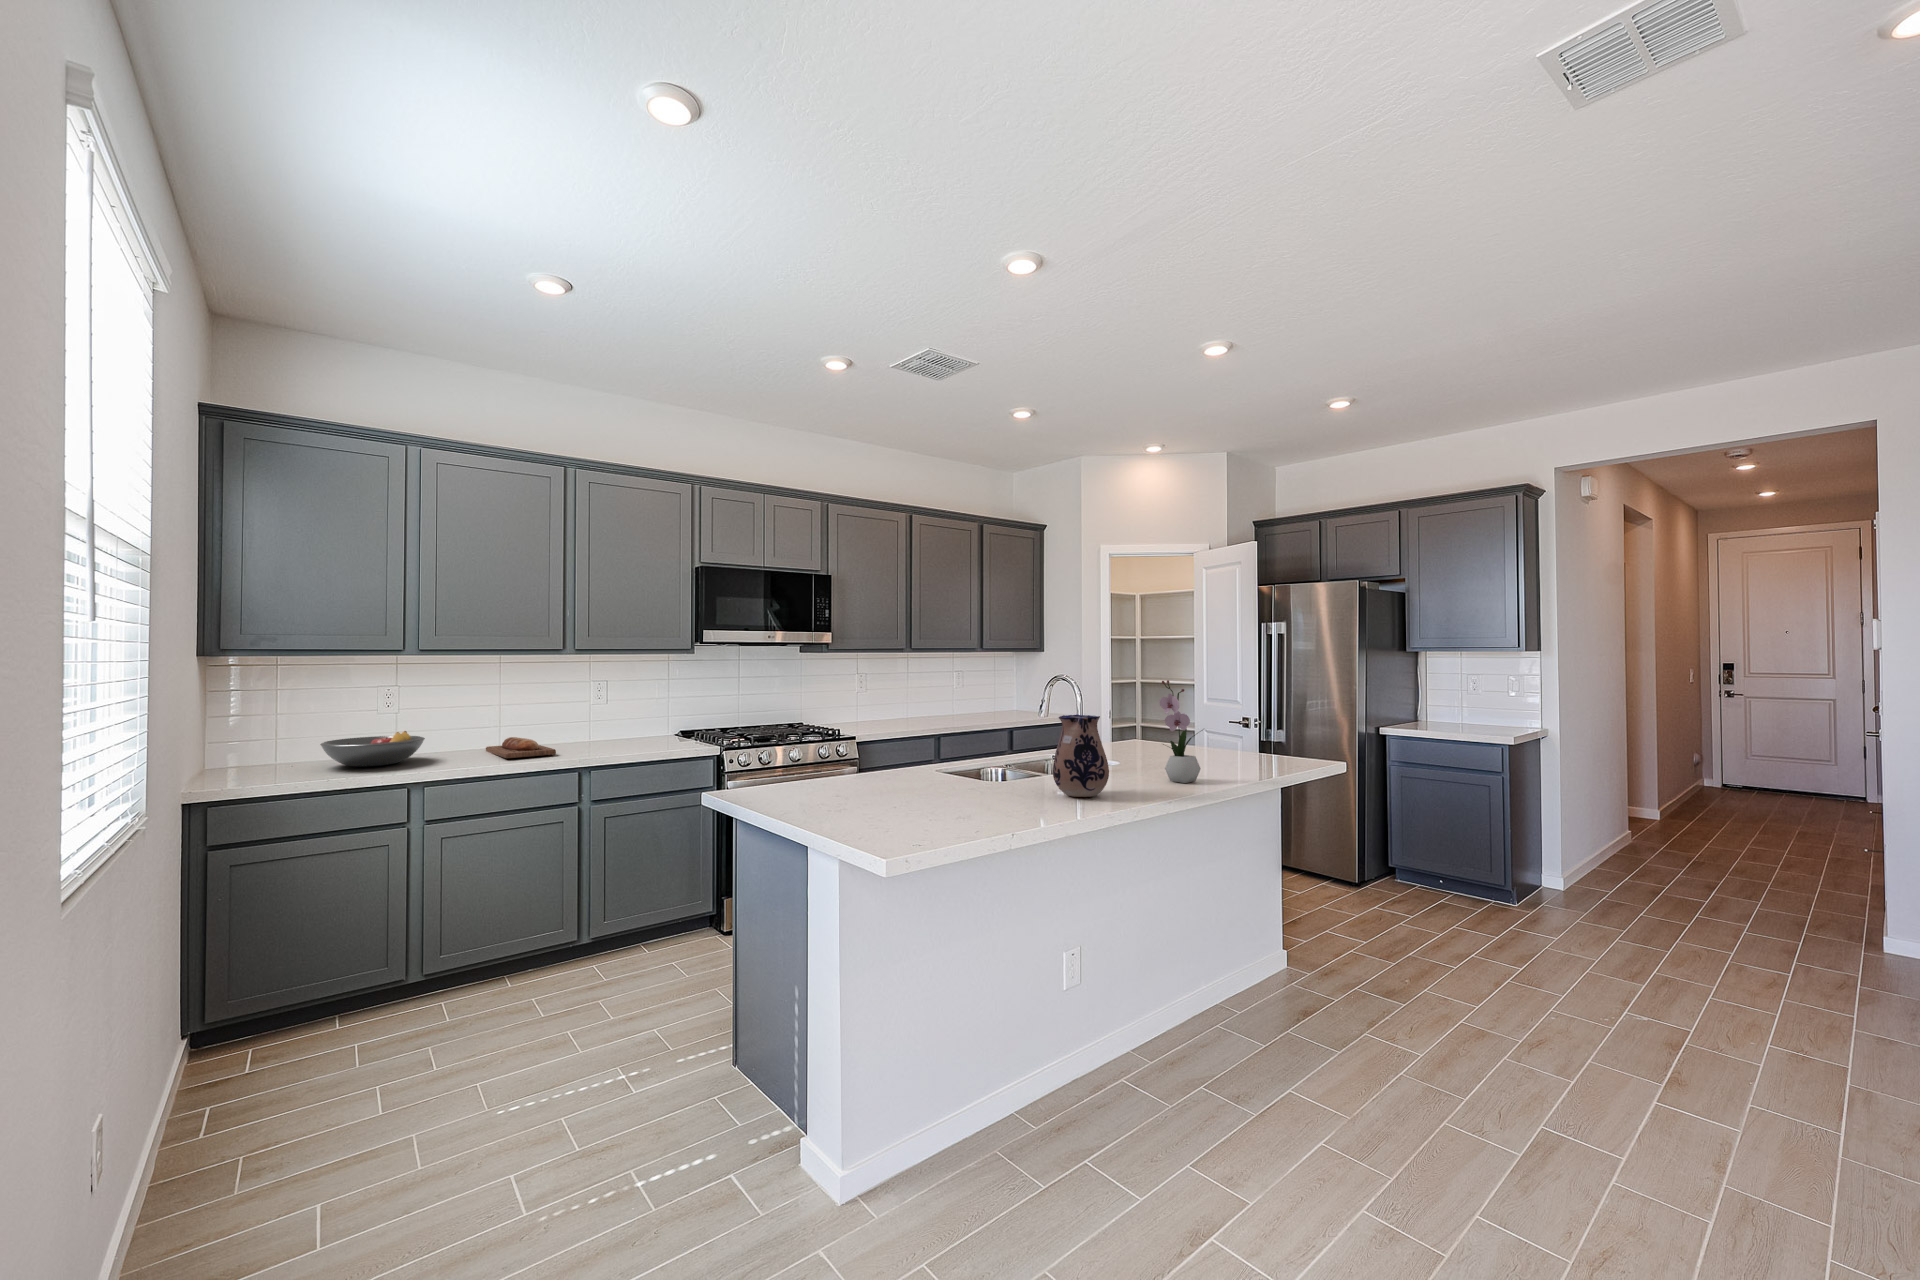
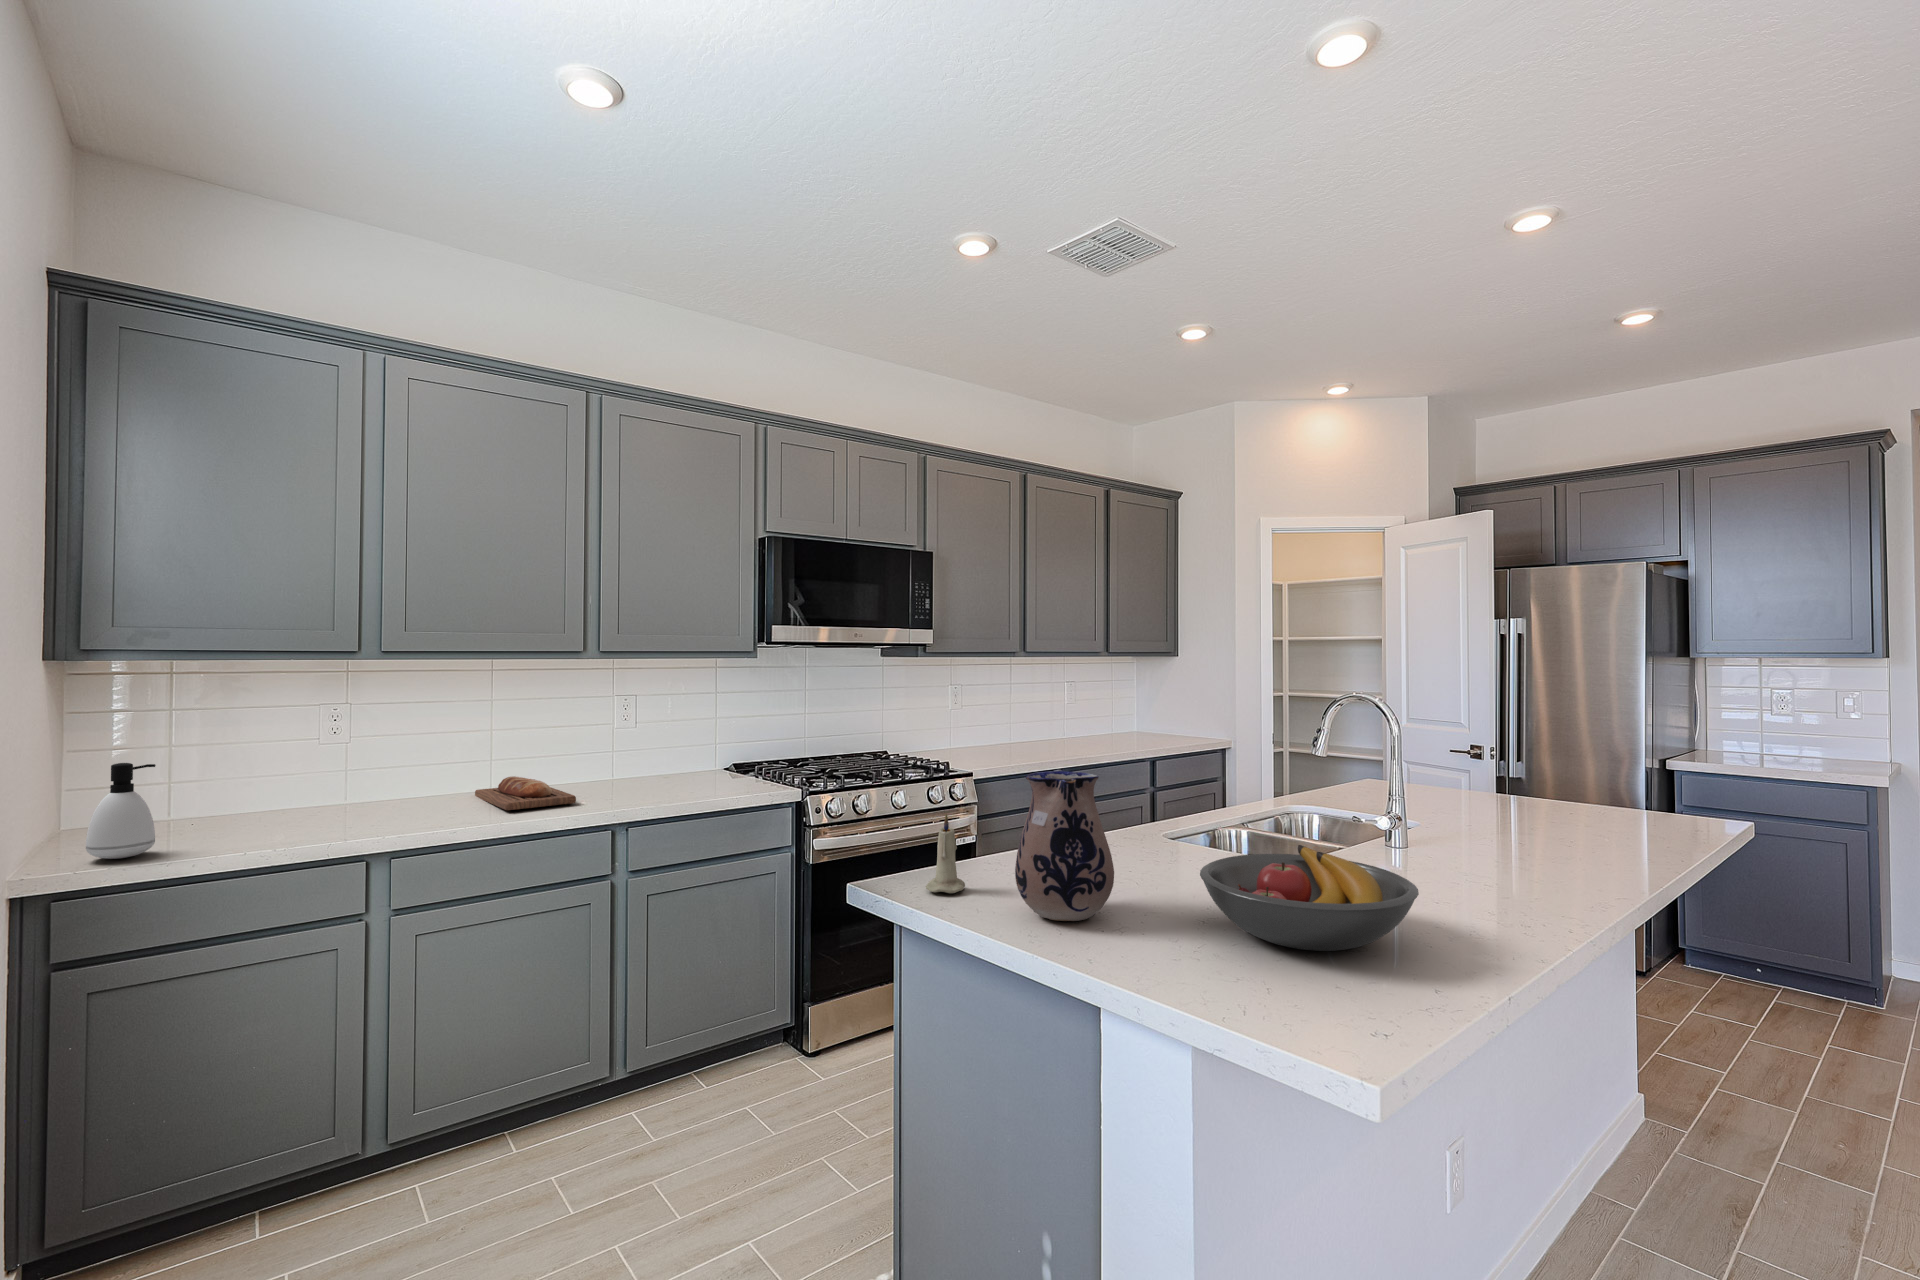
flower arrangement: present [1159,680,1202,783] -> none [1555,706,1625,872]
ceramic pitcher: present [1053,715,1109,797] -> present [1015,770,1114,921]
soap dispenser: none [228,722,271,783] -> present [86,763,156,859]
fruit bowl: present [320,731,425,767] -> present [1200,845,1419,951]
candle: none [754,746,780,794] -> present [926,814,965,893]

